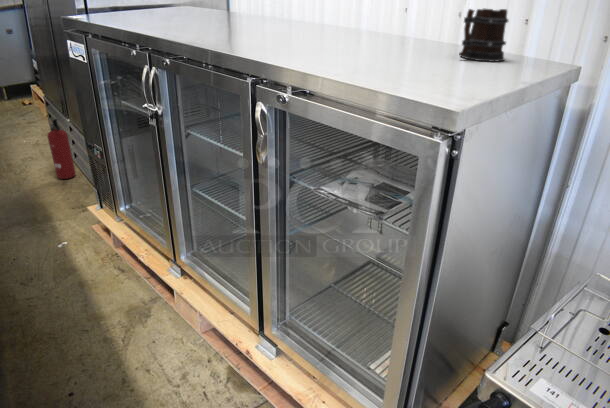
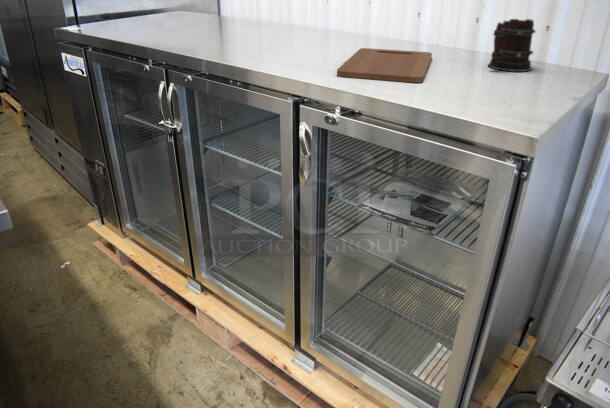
cutting board: none [301,38,407,64] -> present [337,48,432,83]
fire extinguisher: present [47,119,76,179] -> none [30,130,62,193]

